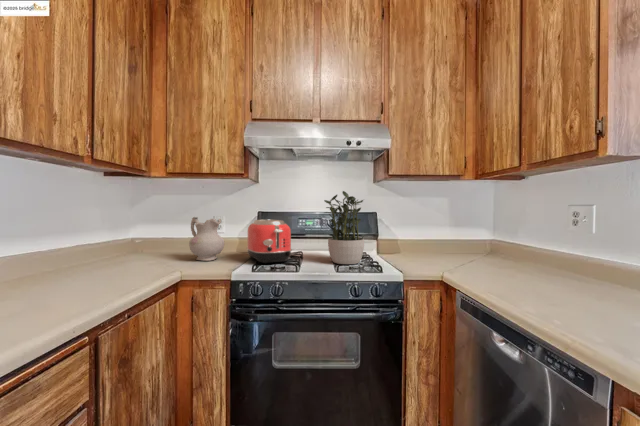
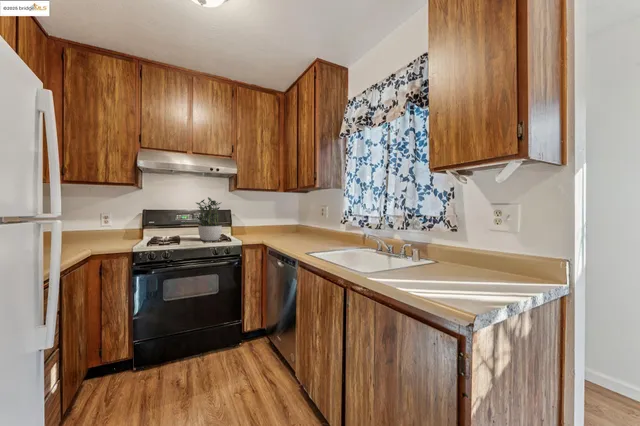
ceramic pitcher: present [189,217,224,261] -> none [86,213,117,244]
toaster: present [247,220,291,263] -> none [136,215,173,243]

